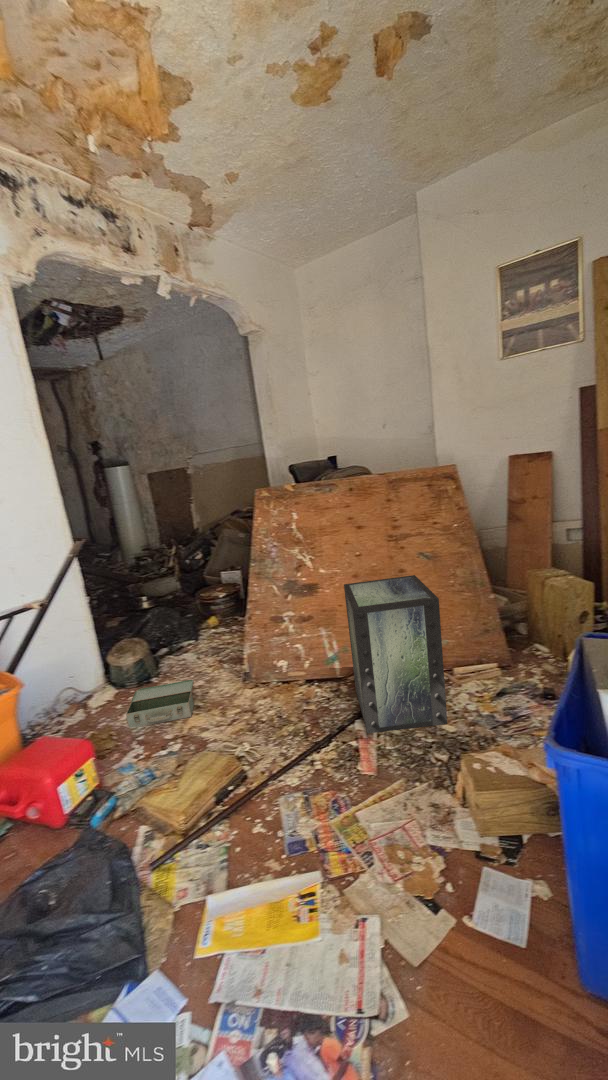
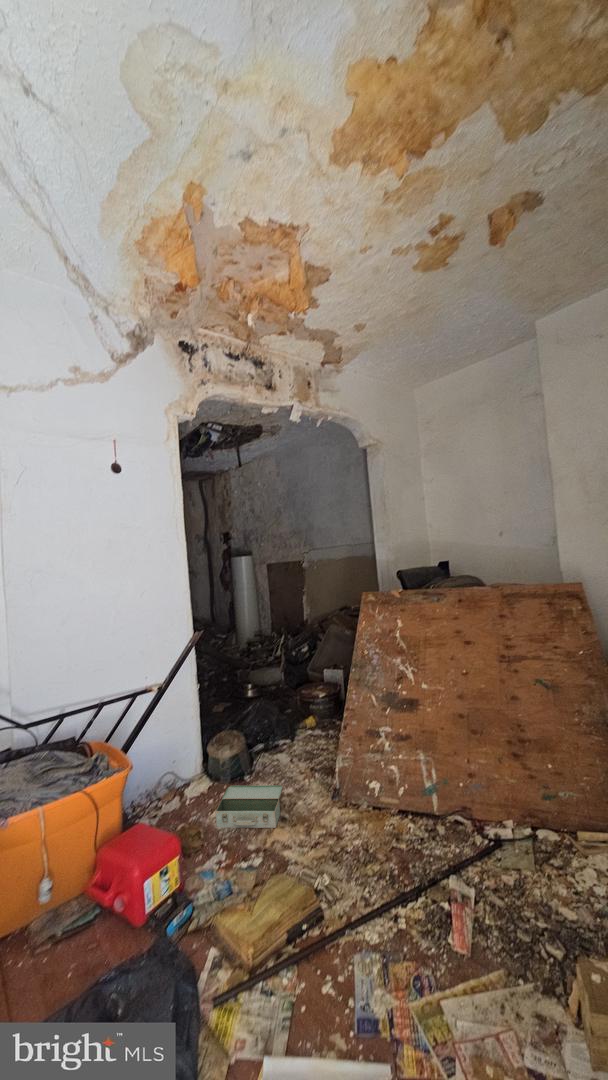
storage box: present [344,575,447,733] -> none [443,709,567,908]

